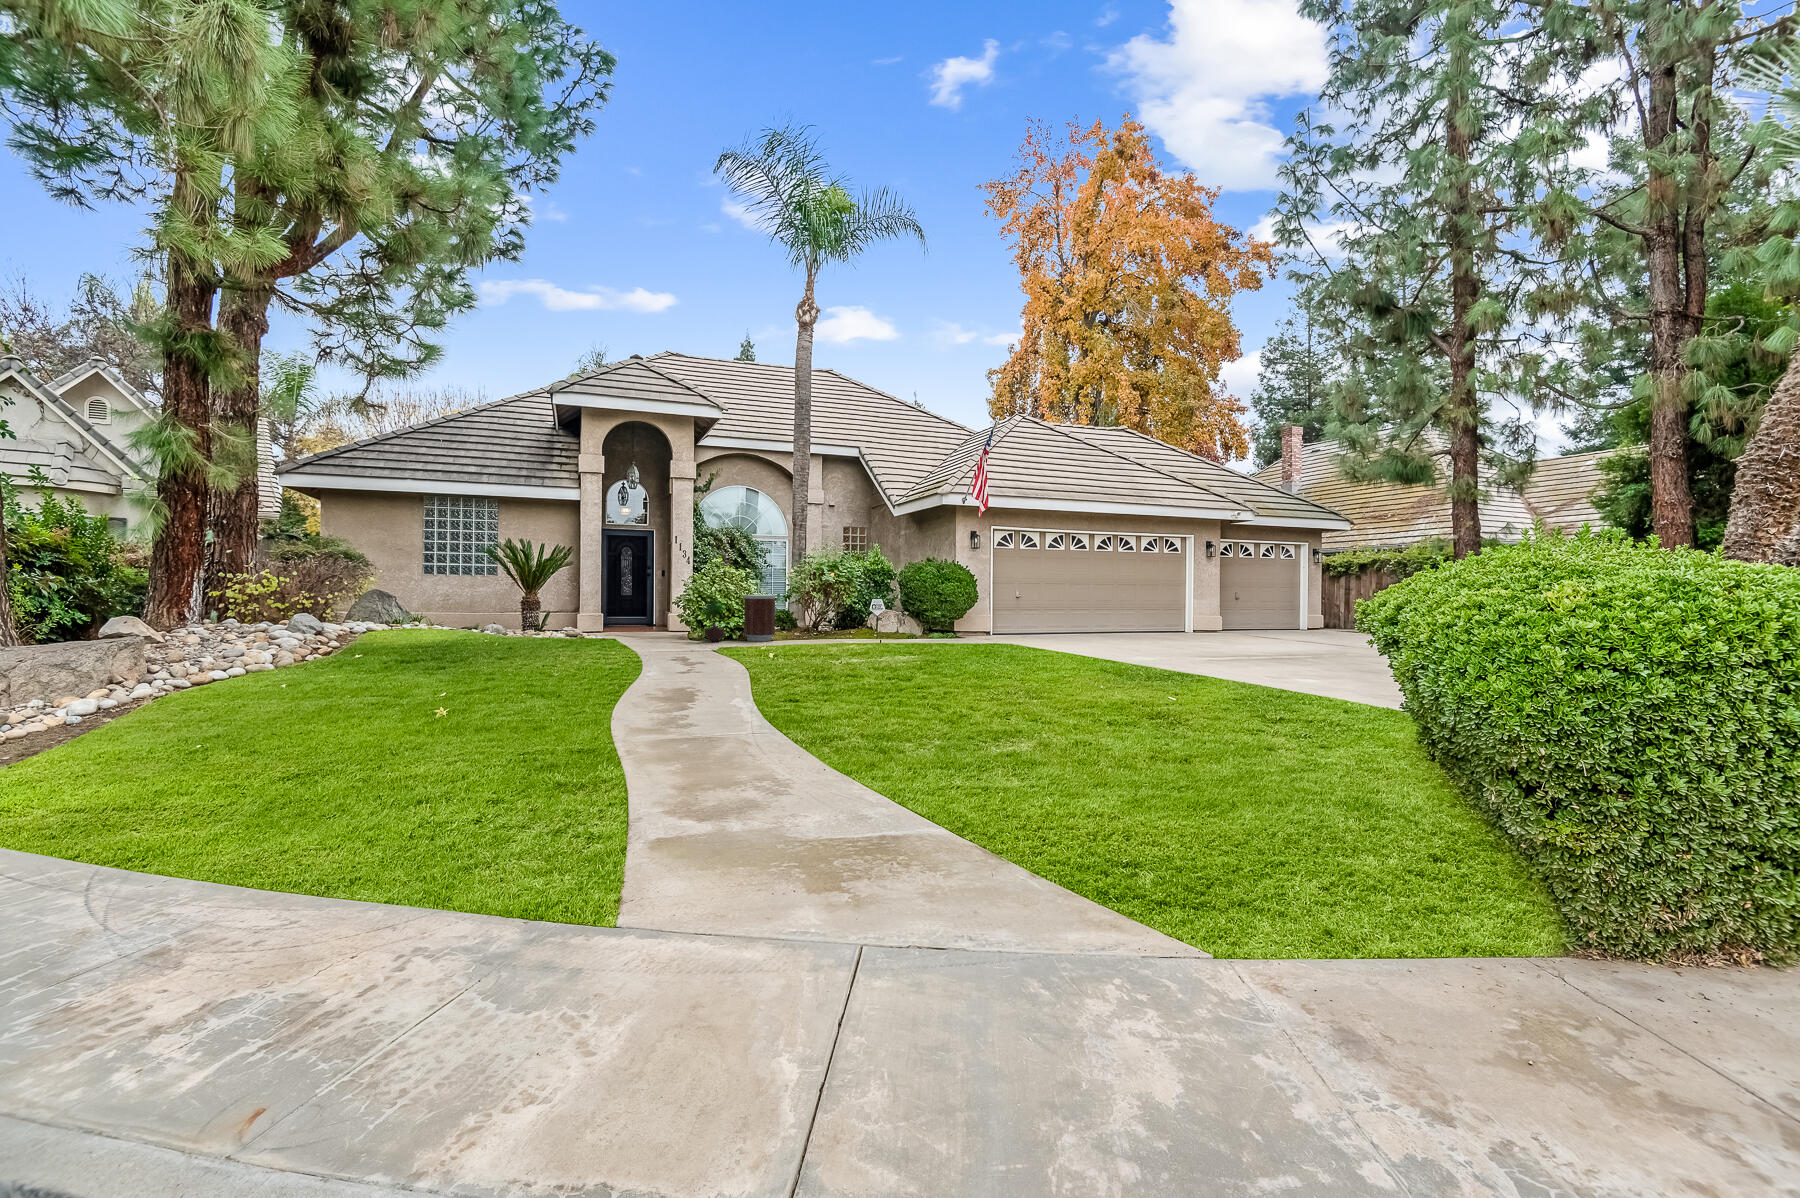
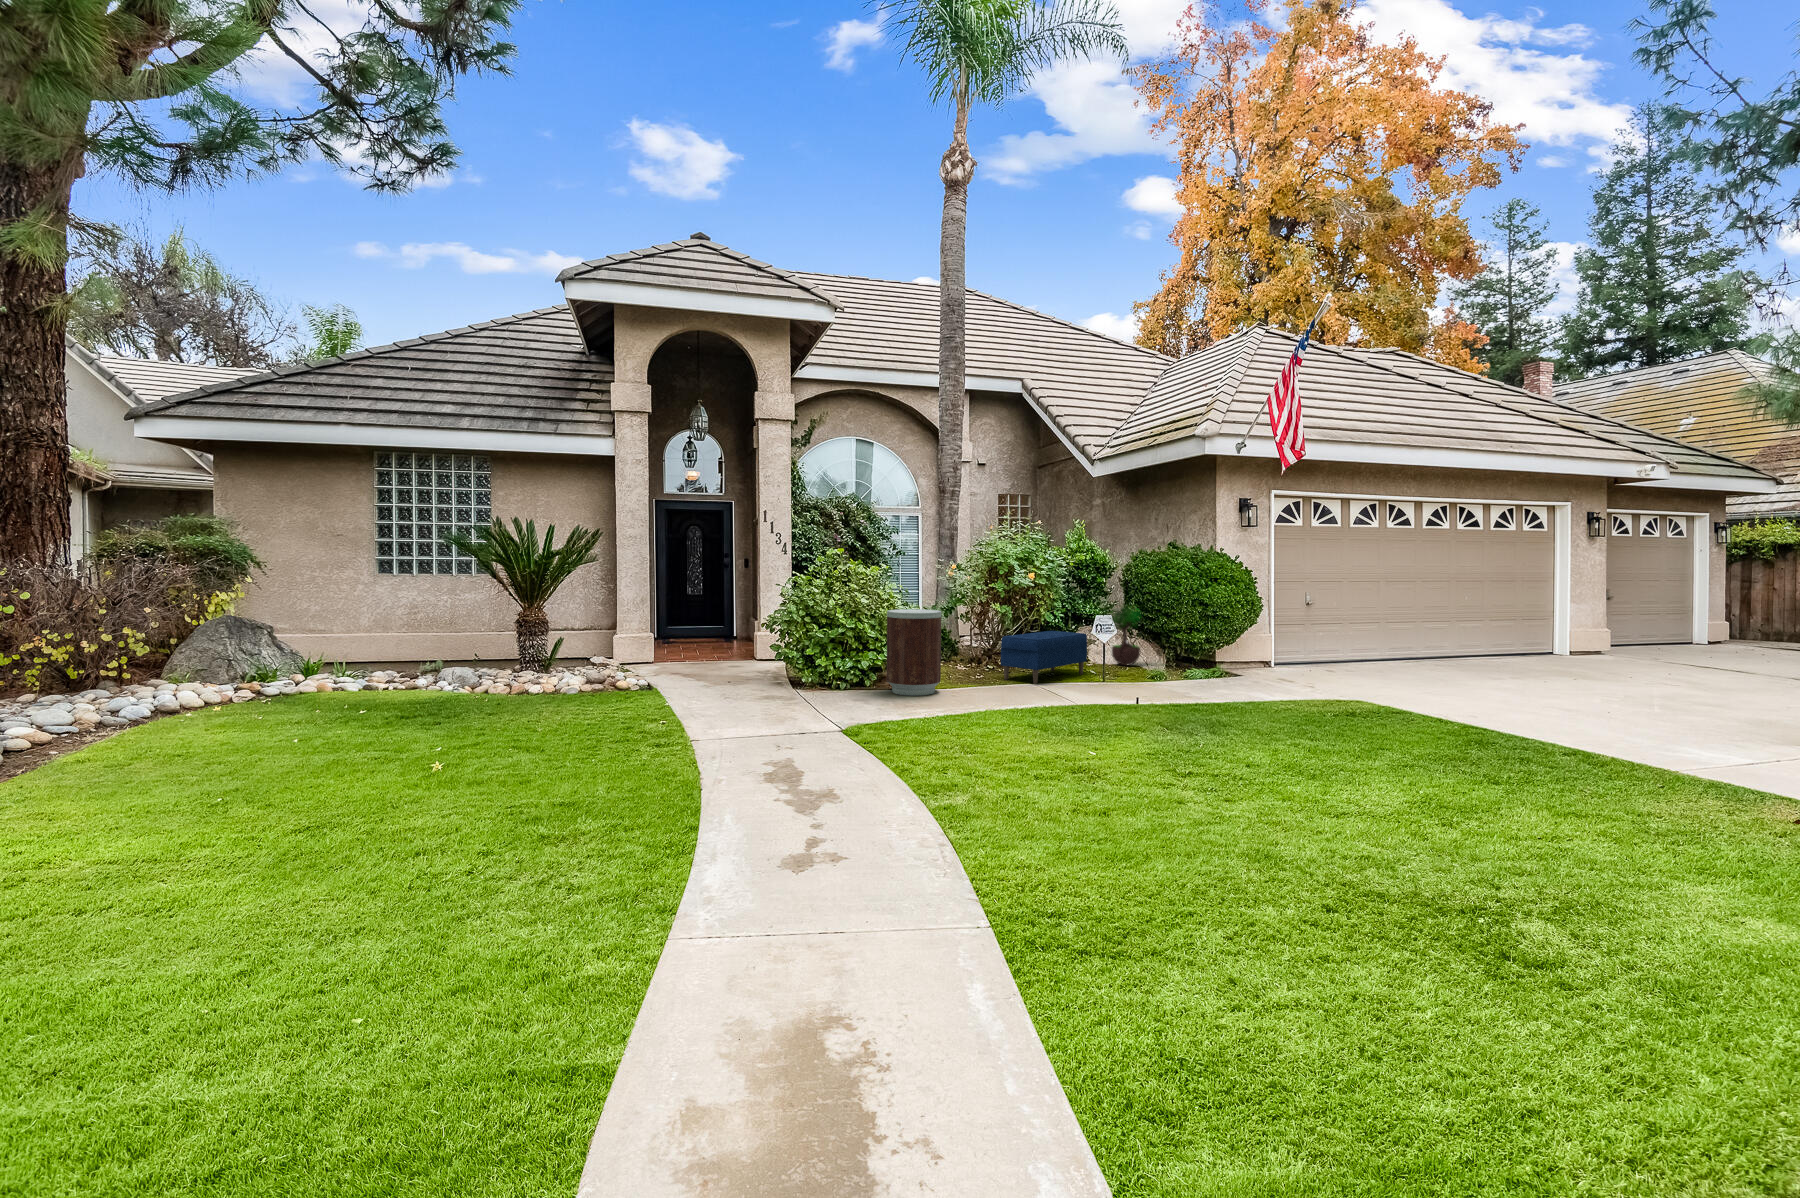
potted tree: present [703,600,725,642] -> present [1110,606,1141,665]
bench: none [815,610,868,638] -> present [1001,631,1087,684]

